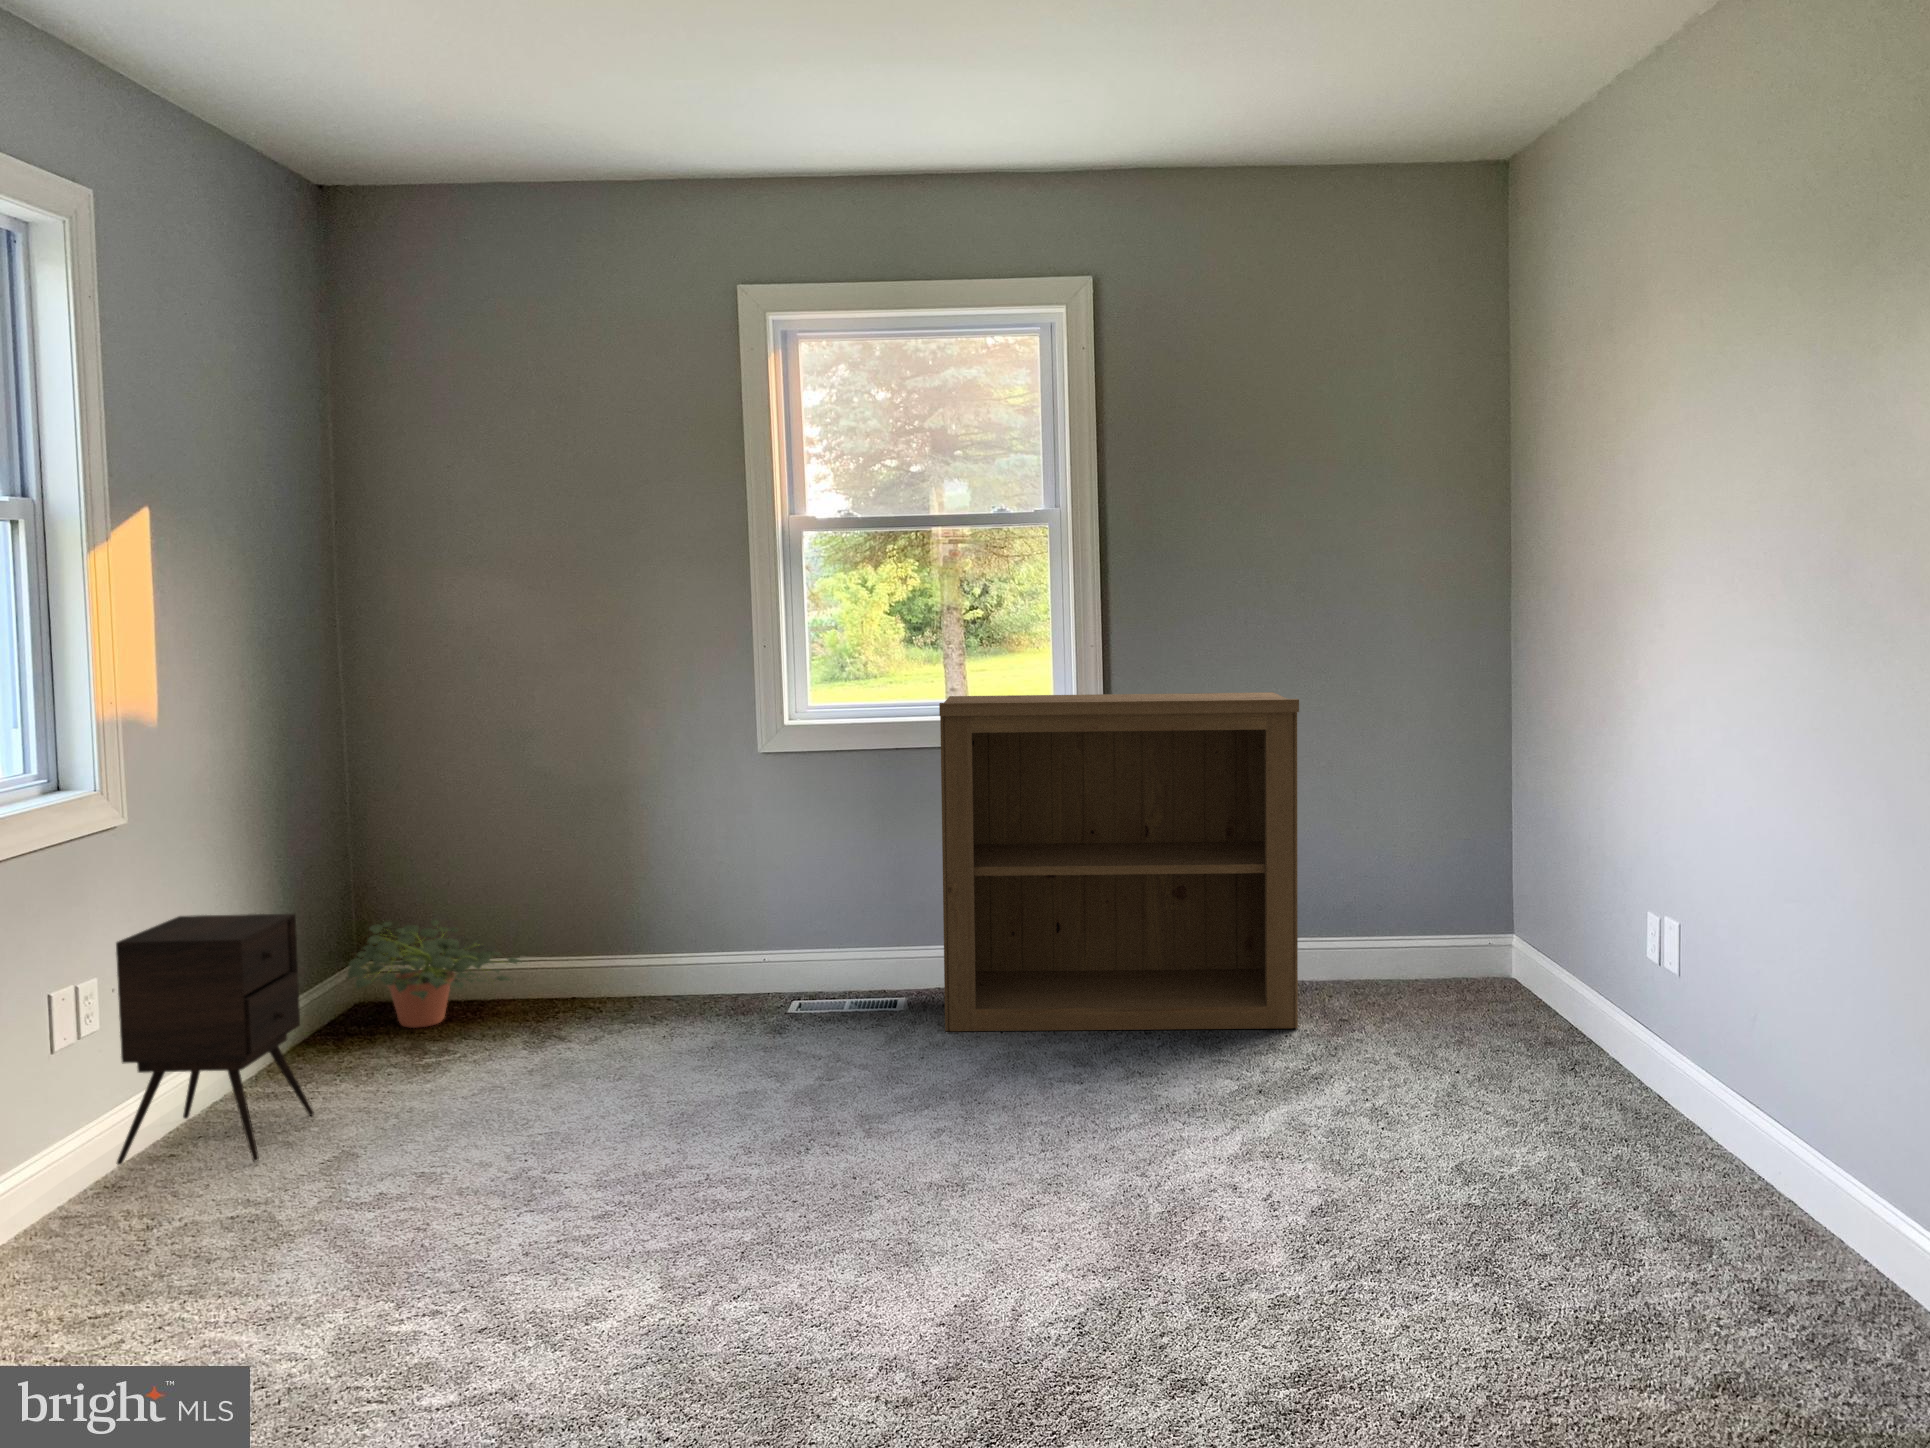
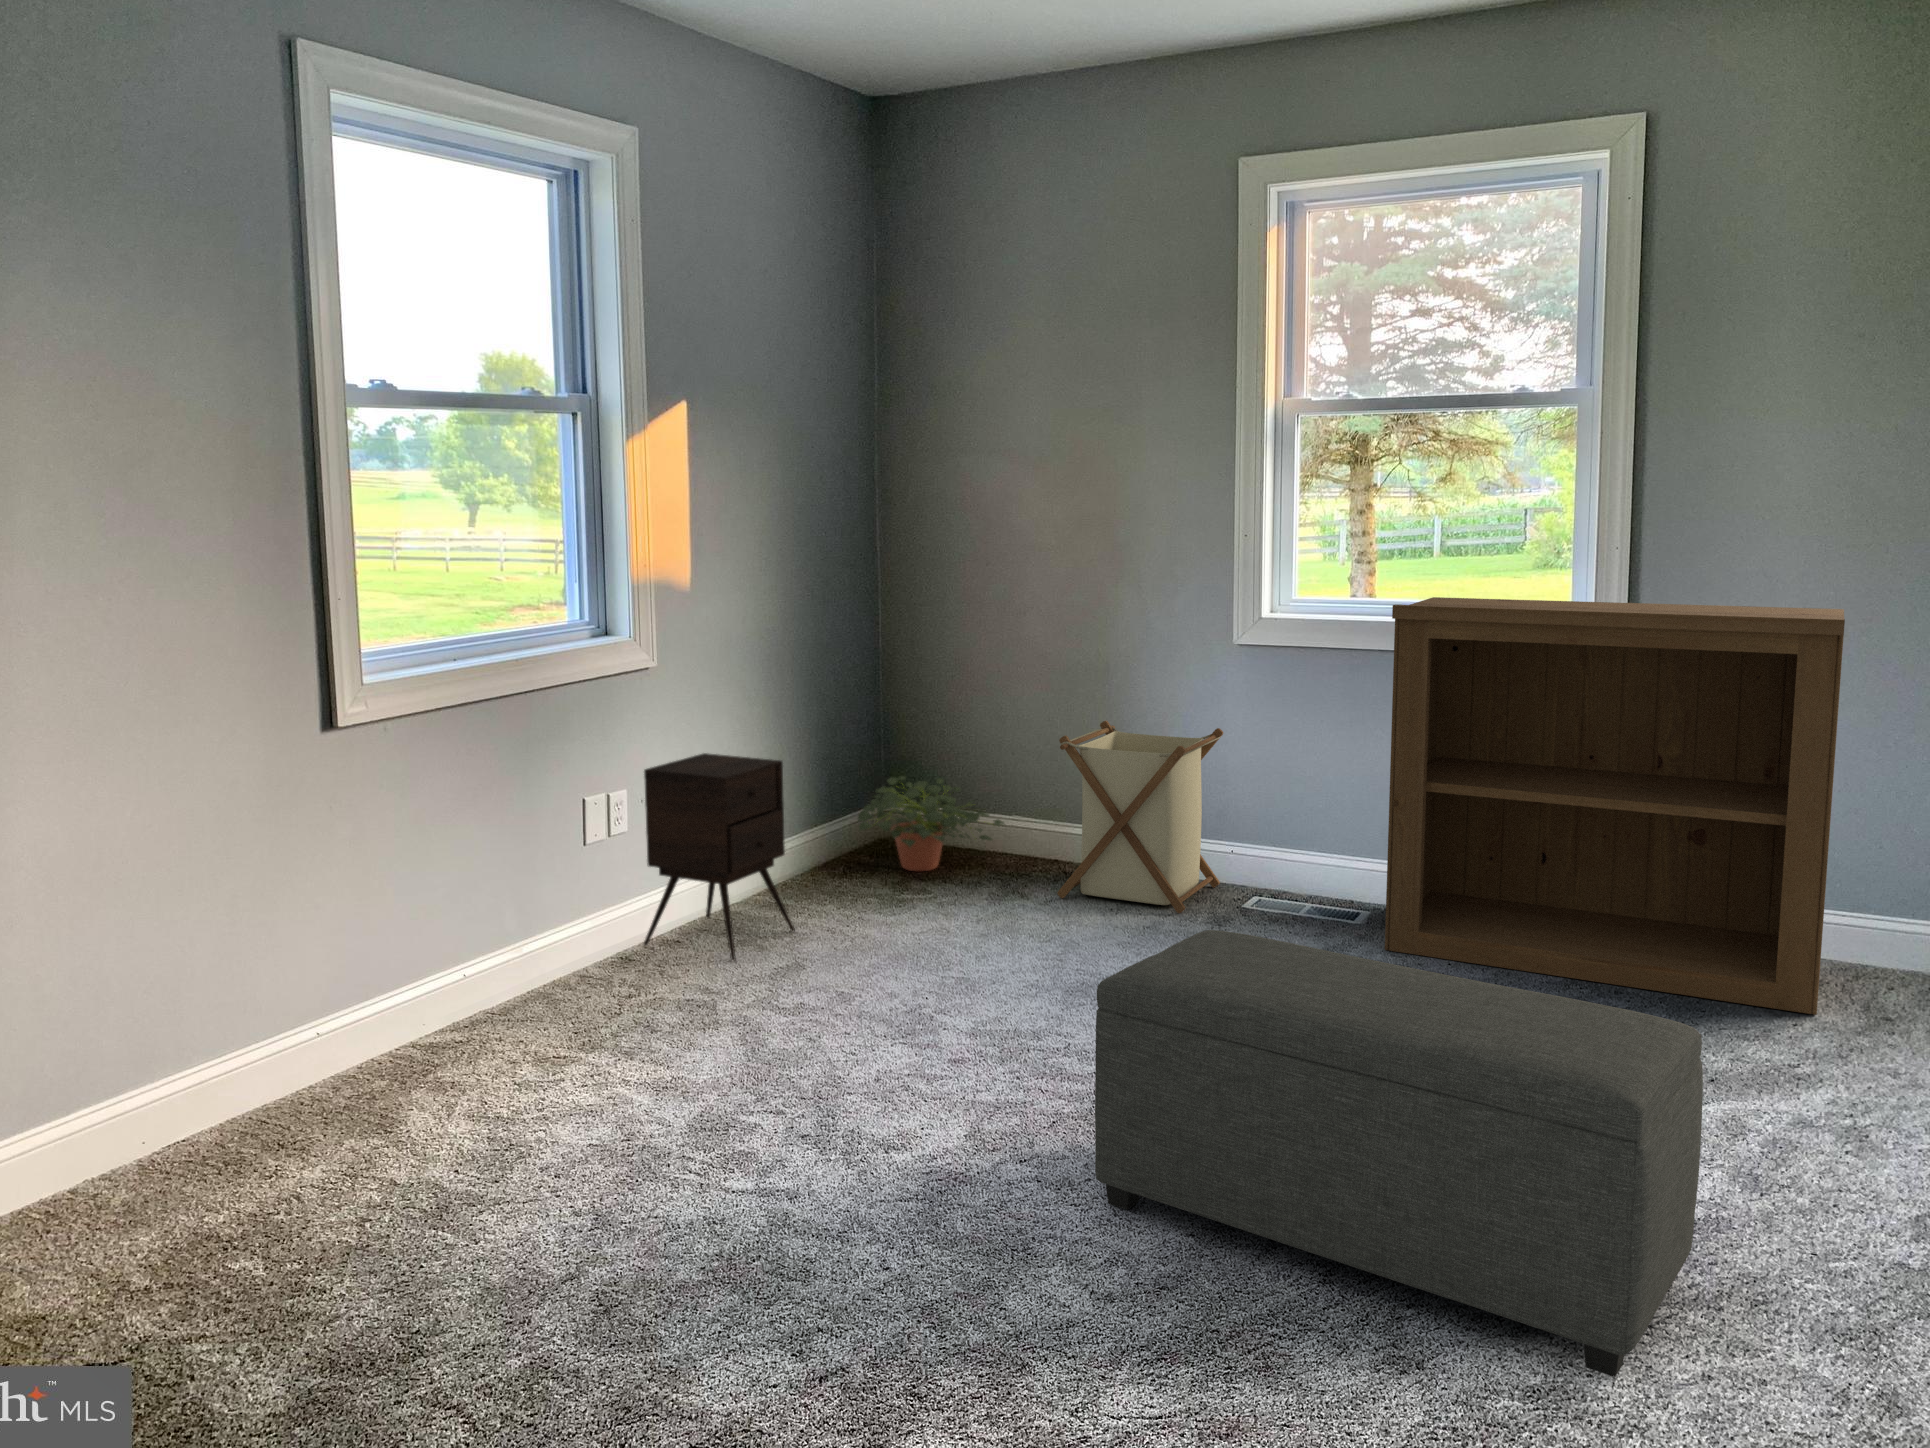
laundry basket: none [596,836,759,1031] -> present [1057,721,1223,913]
ottoman: none [833,1022,1357,1345] -> present [1095,930,1703,1377]

